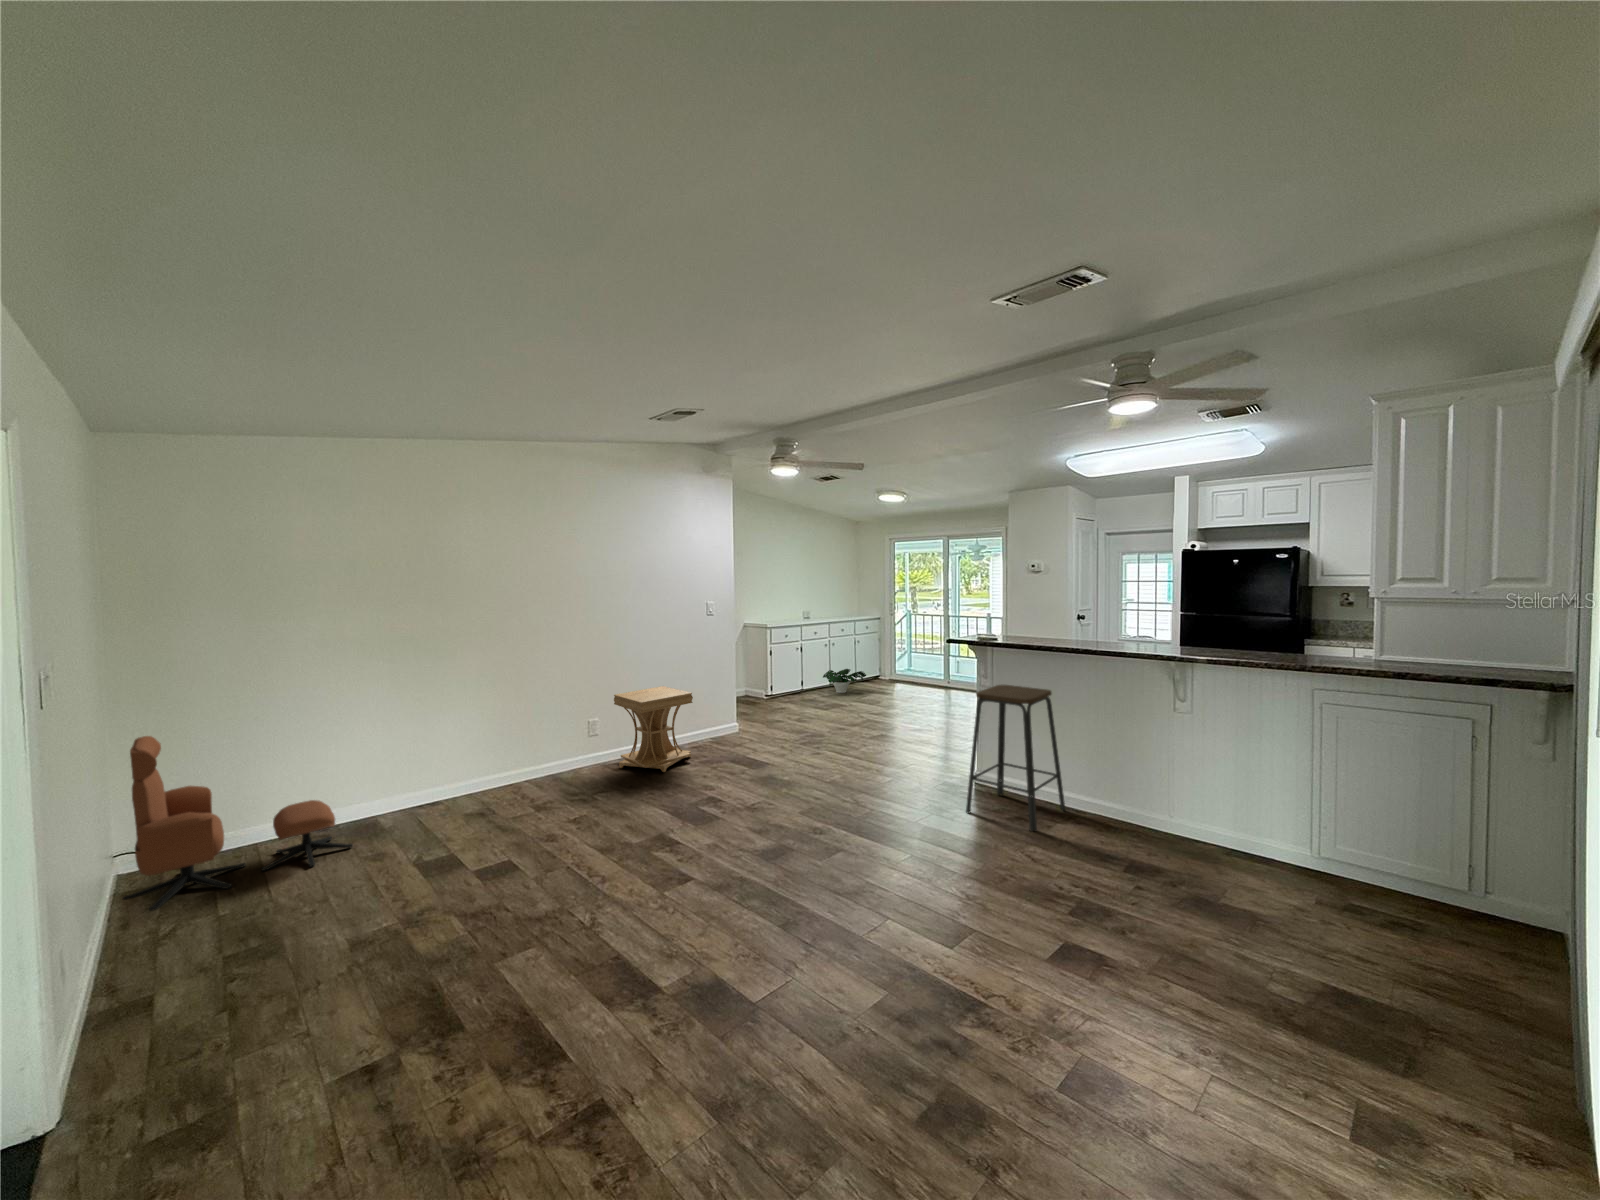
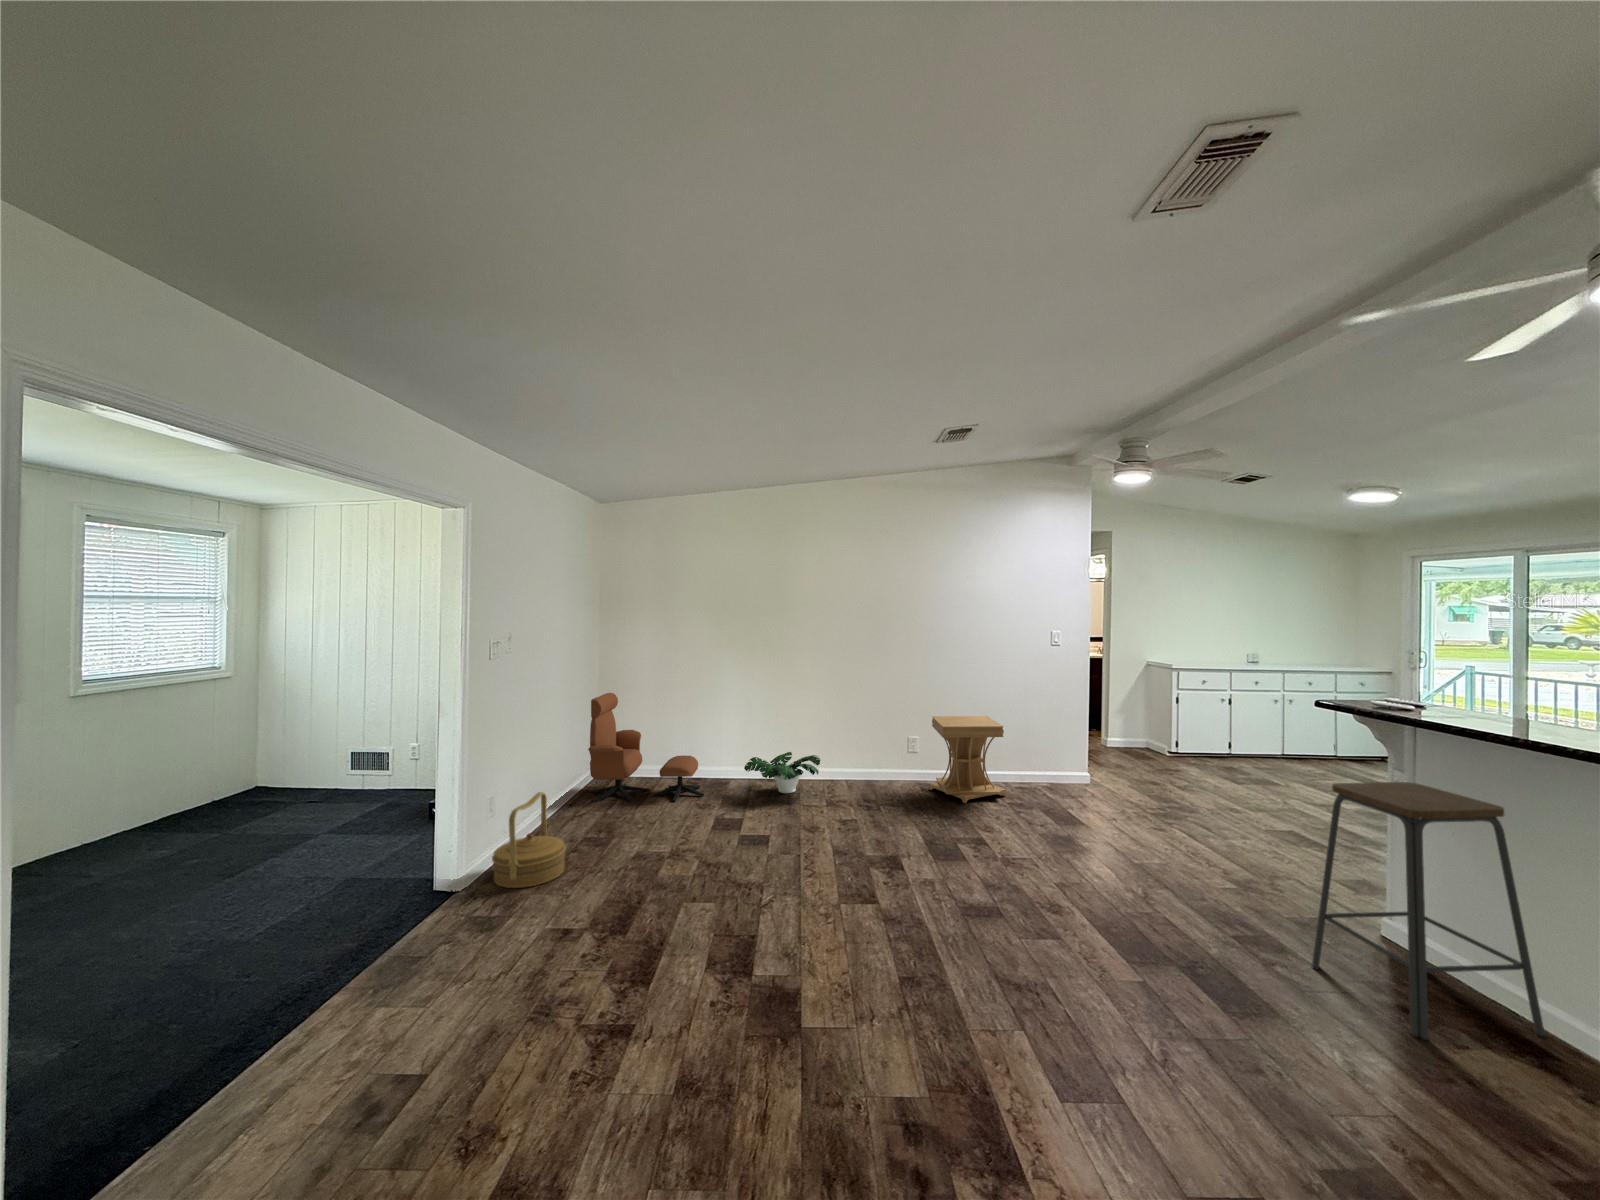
potted plant: present [823,669,866,693] -> present [744,752,820,793]
woven basket: none [83,909,241,1087] -> present [492,792,566,888]

